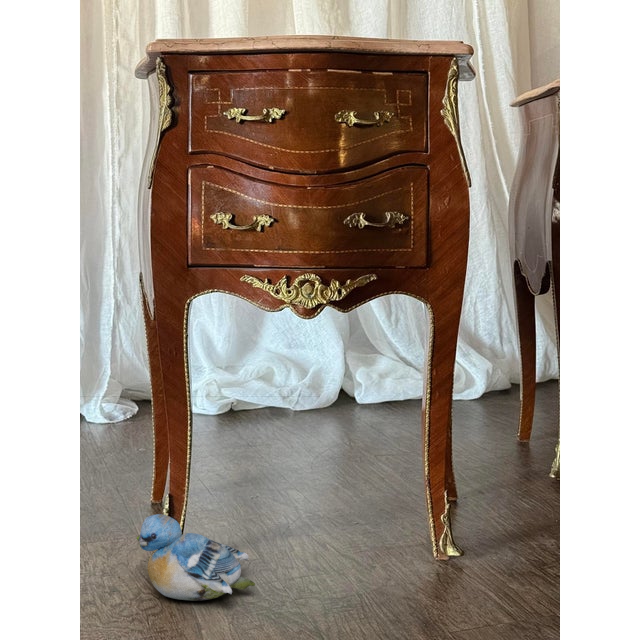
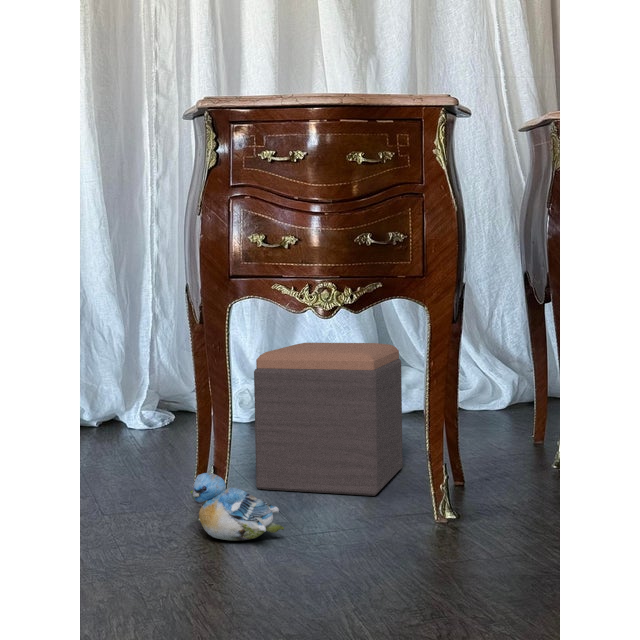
footstool: none [219,339,386,521] -> present [254,343,403,496]

